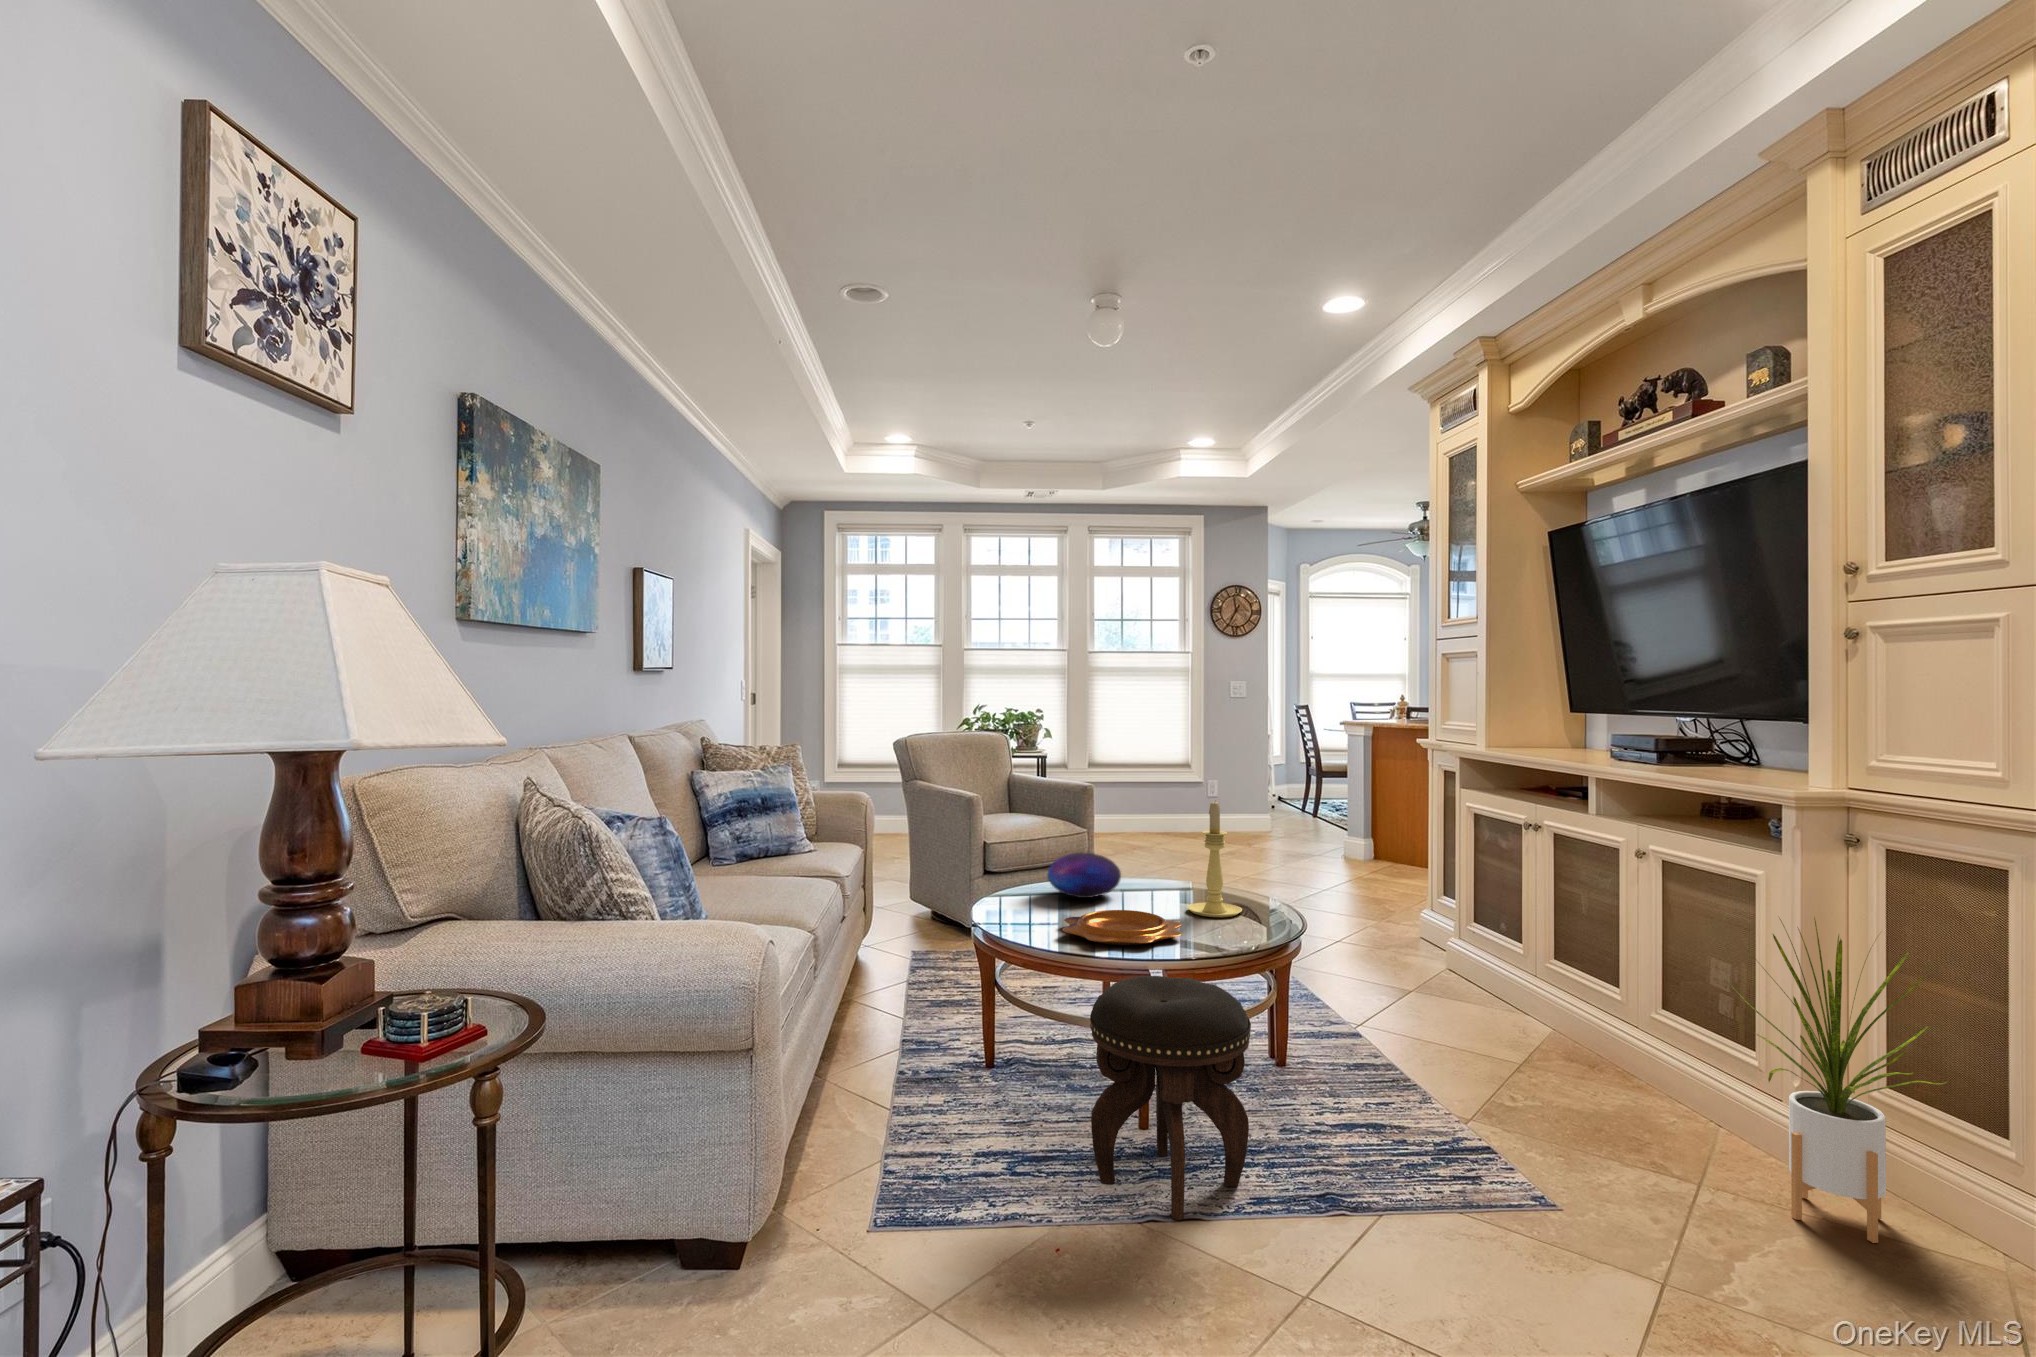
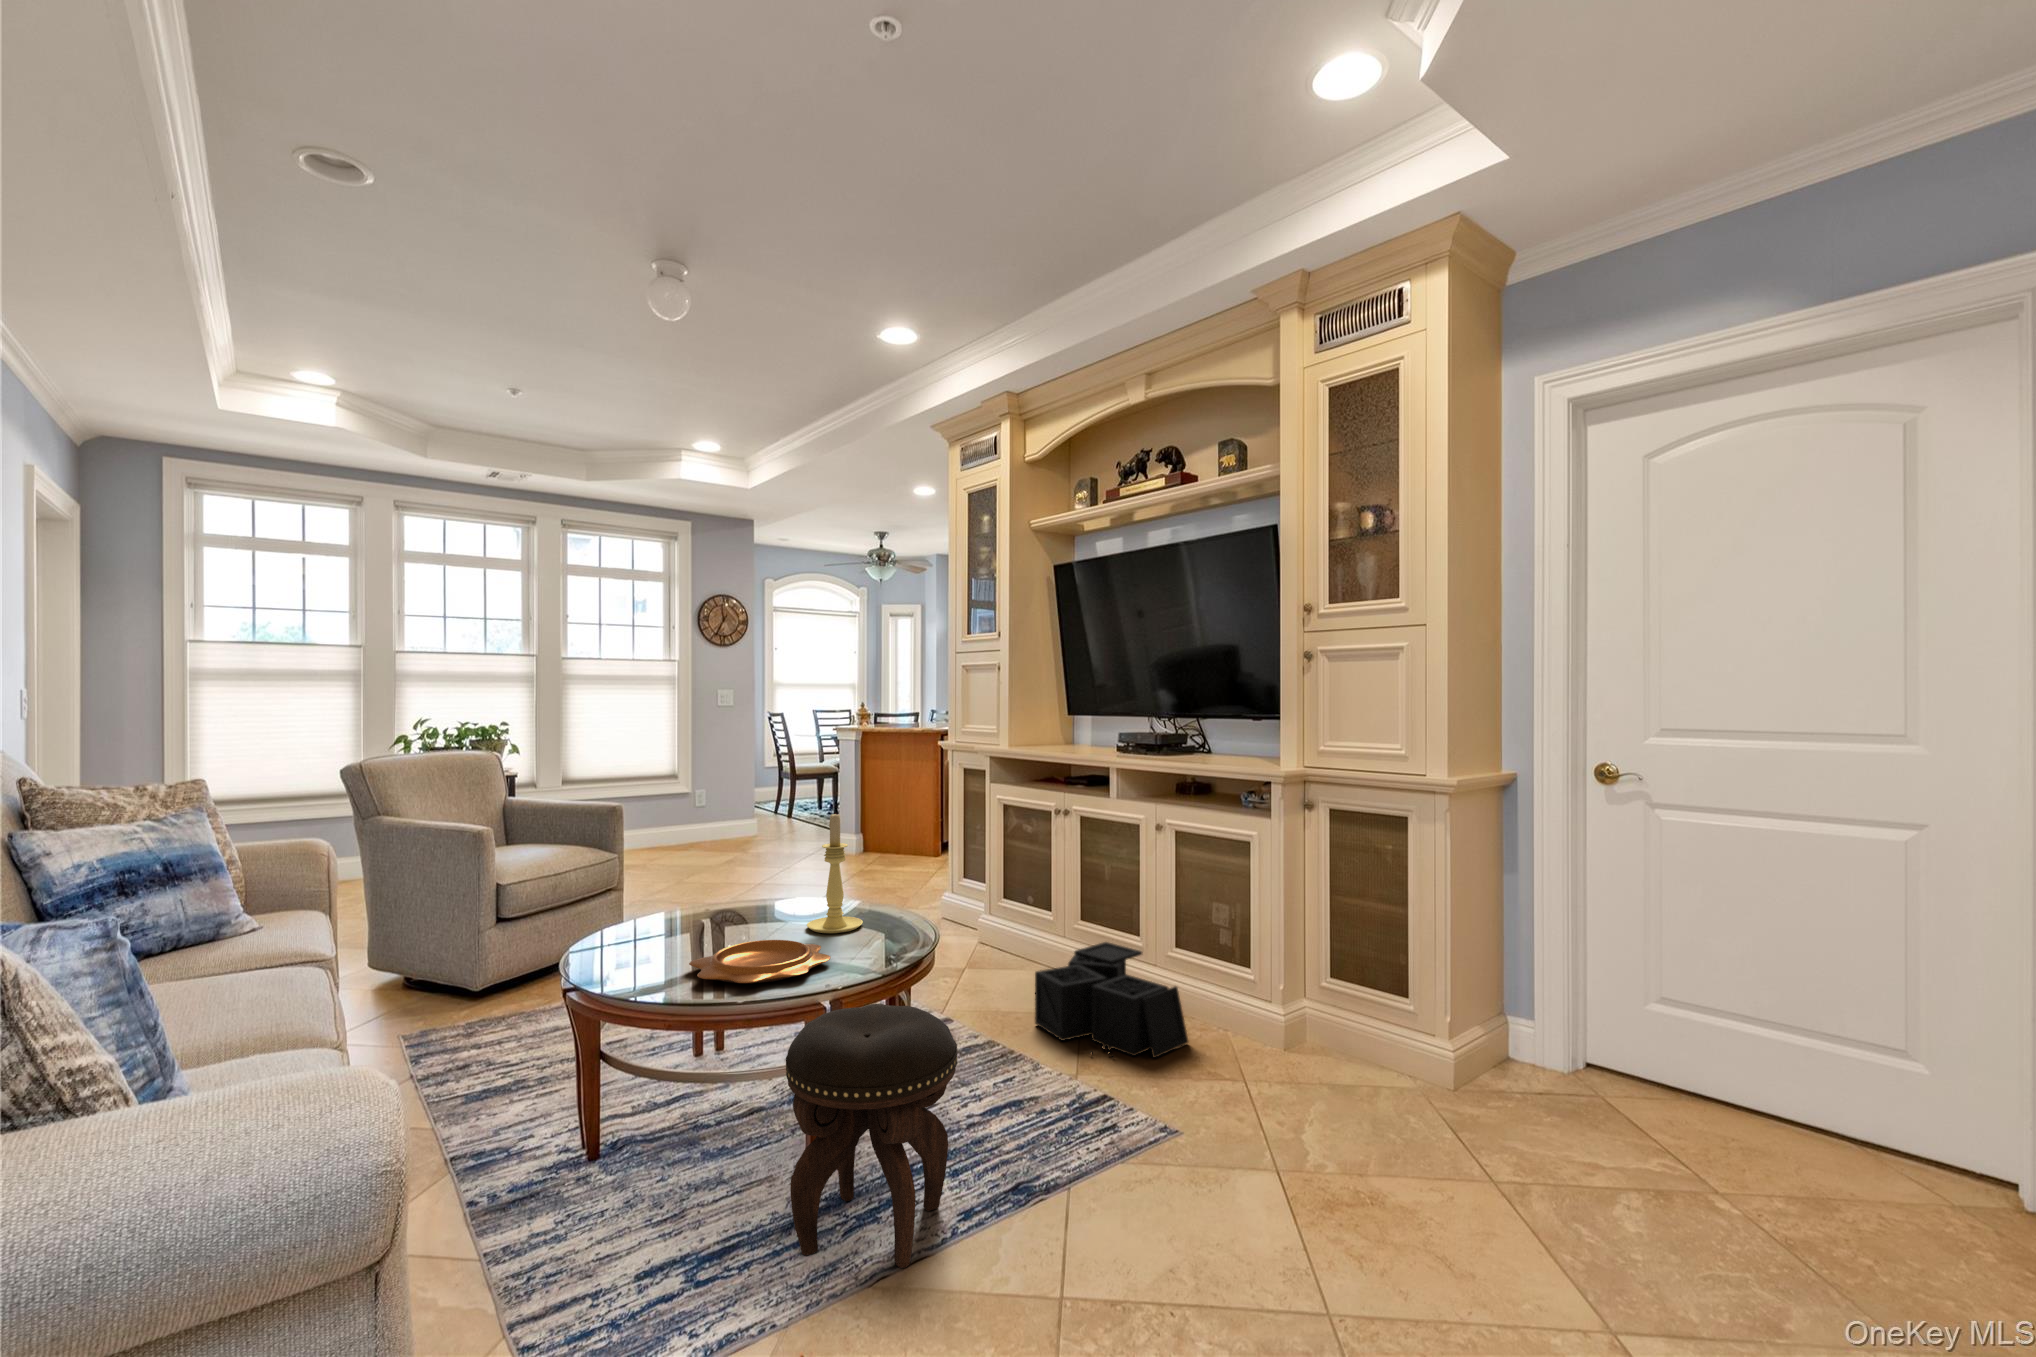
decorative orb: present [1047,853,1121,898] -> none [636,883,724,934]
house plant: present [1726,917,1947,1243] -> none [1260,861,1389,1093]
storage bin: none [1455,987,1647,1128] -> present [1035,942,1188,1058]

